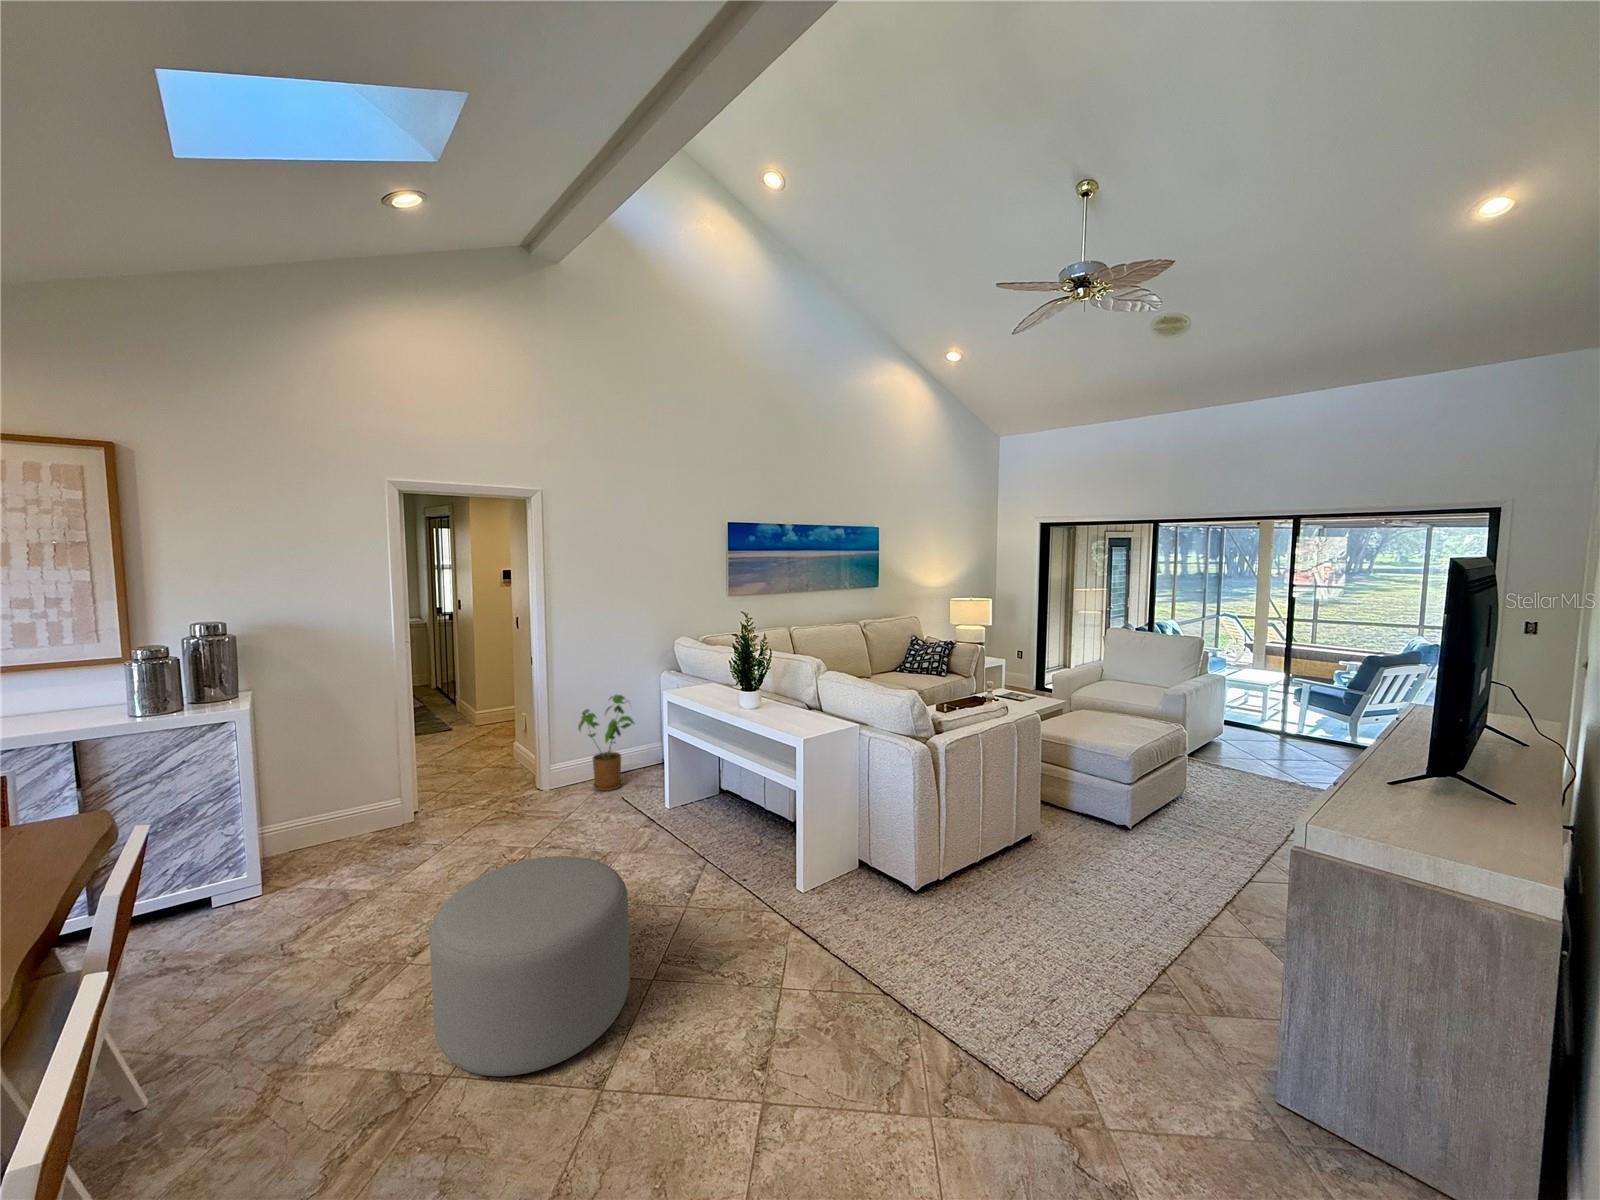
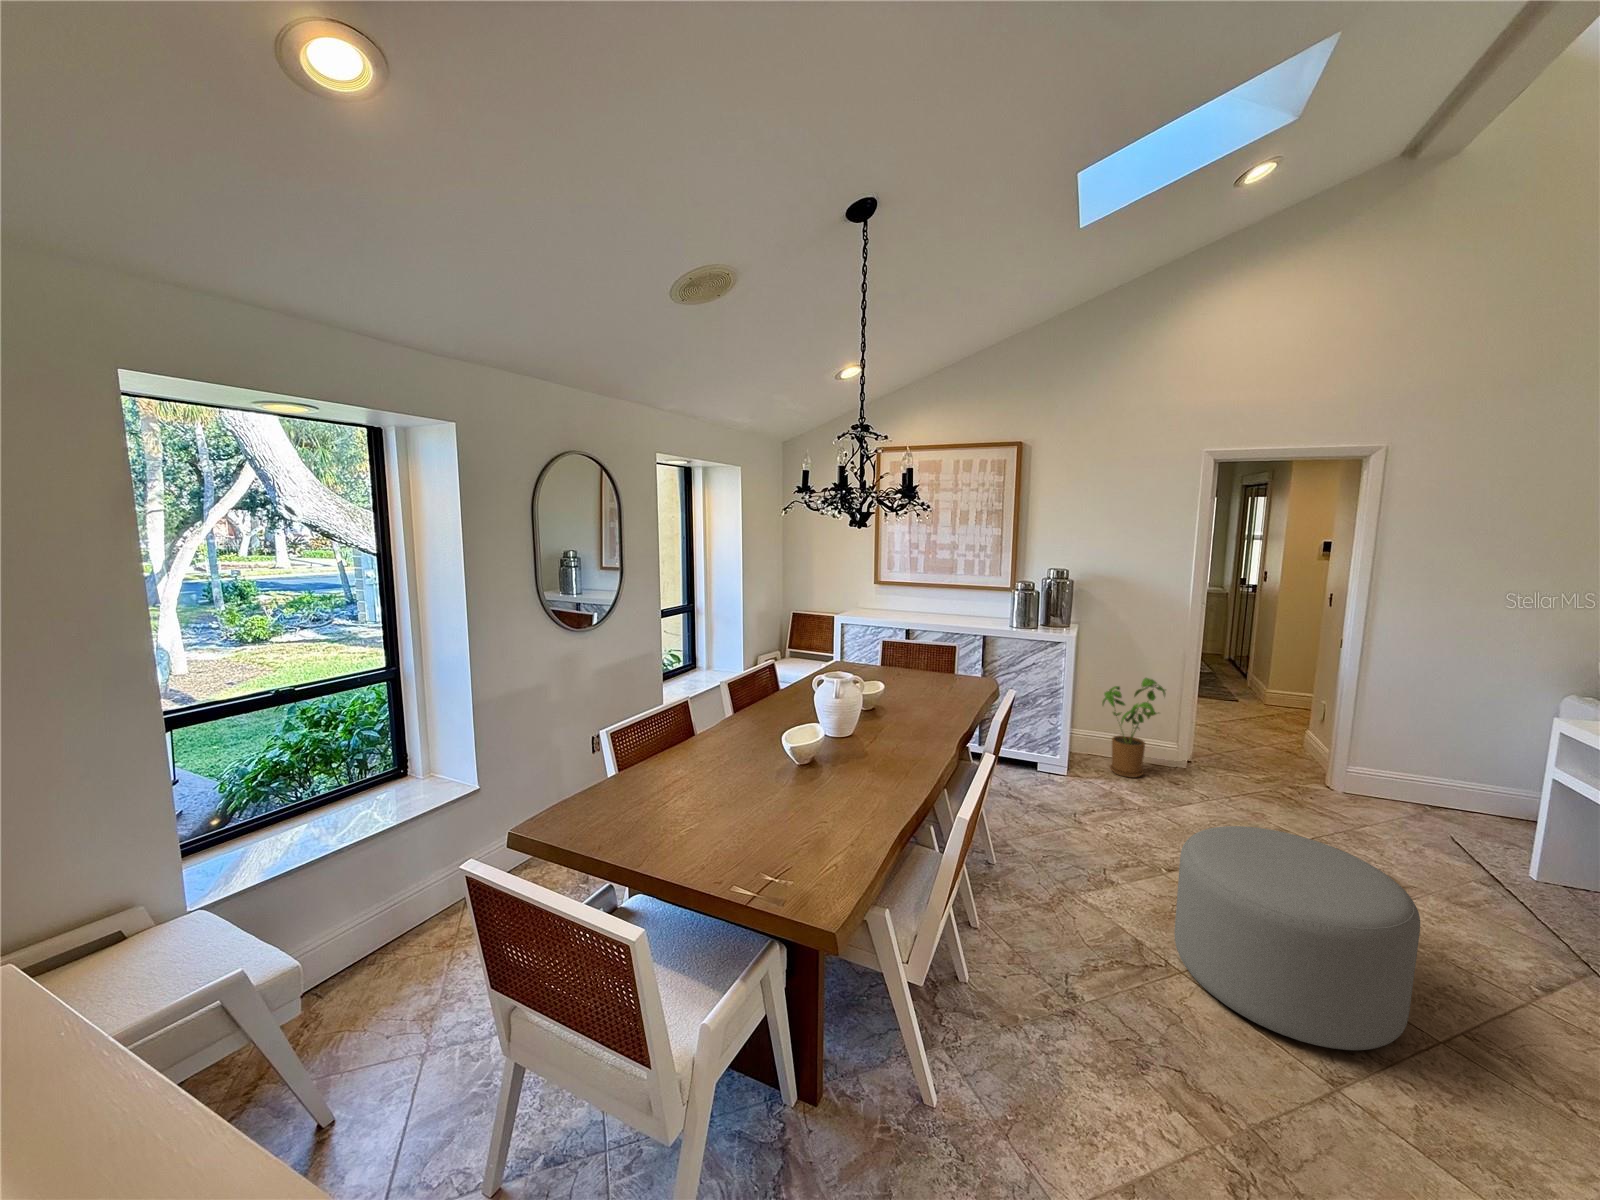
house plant: present [578,695,634,791] -> present [1102,678,1166,778]

